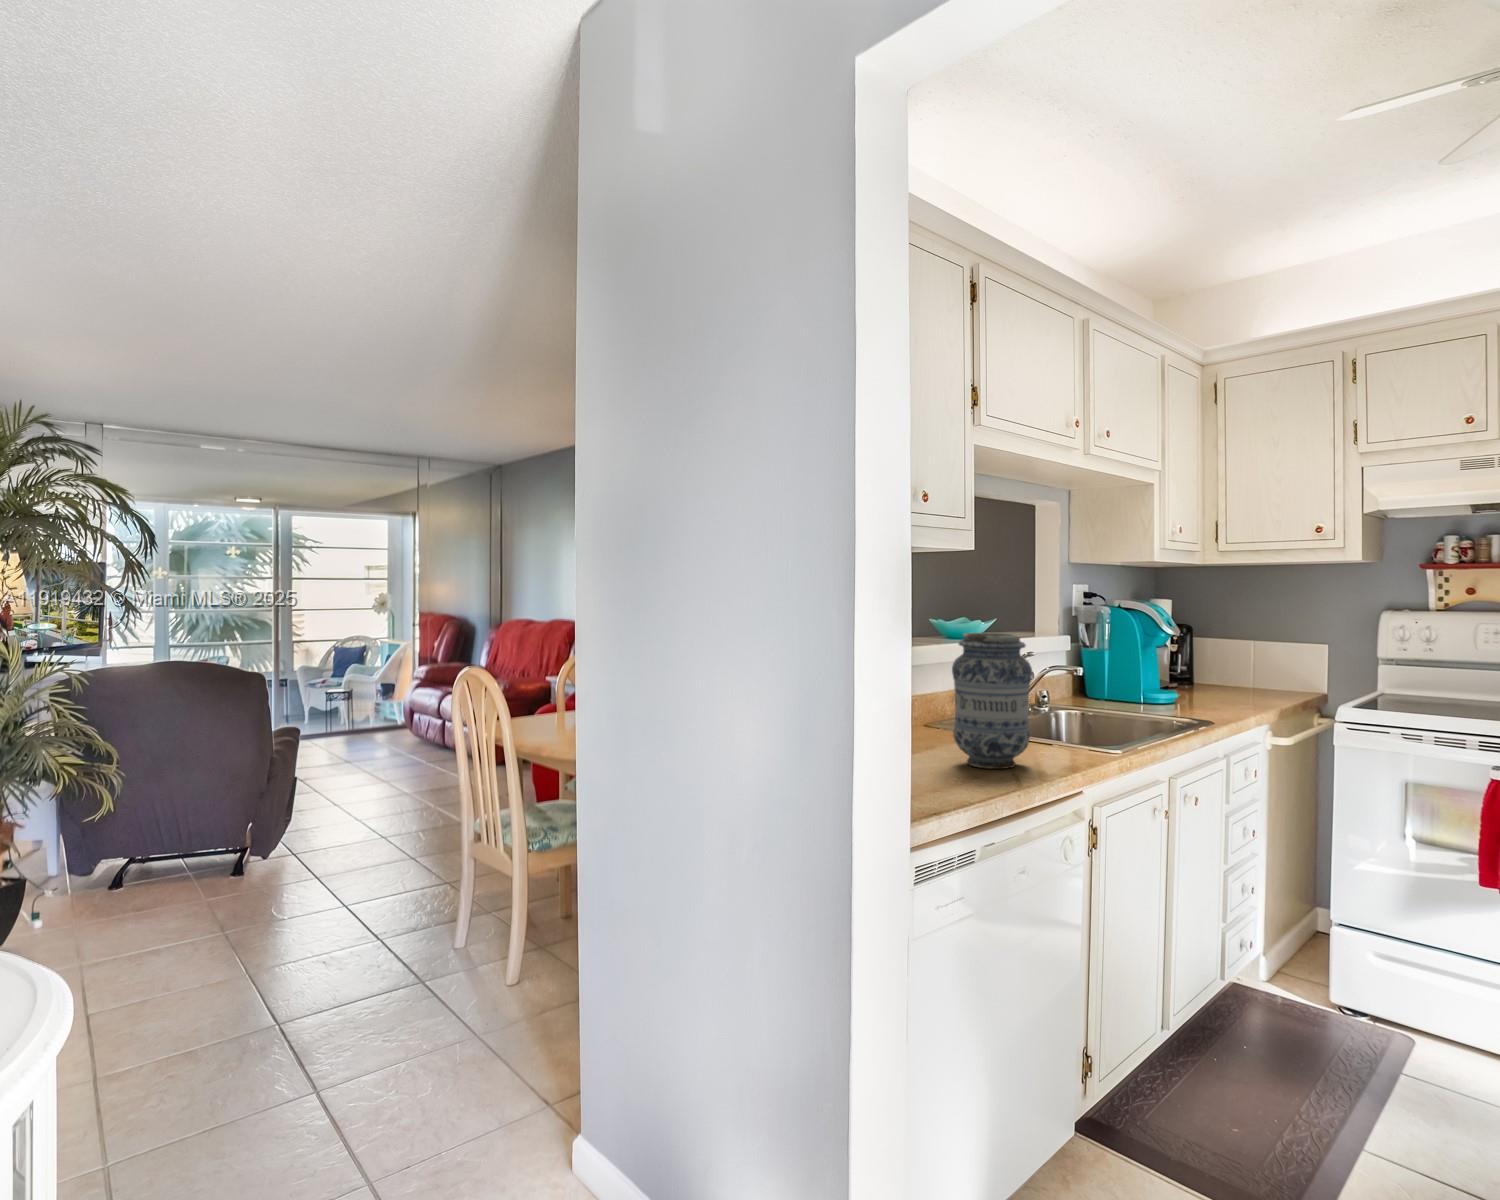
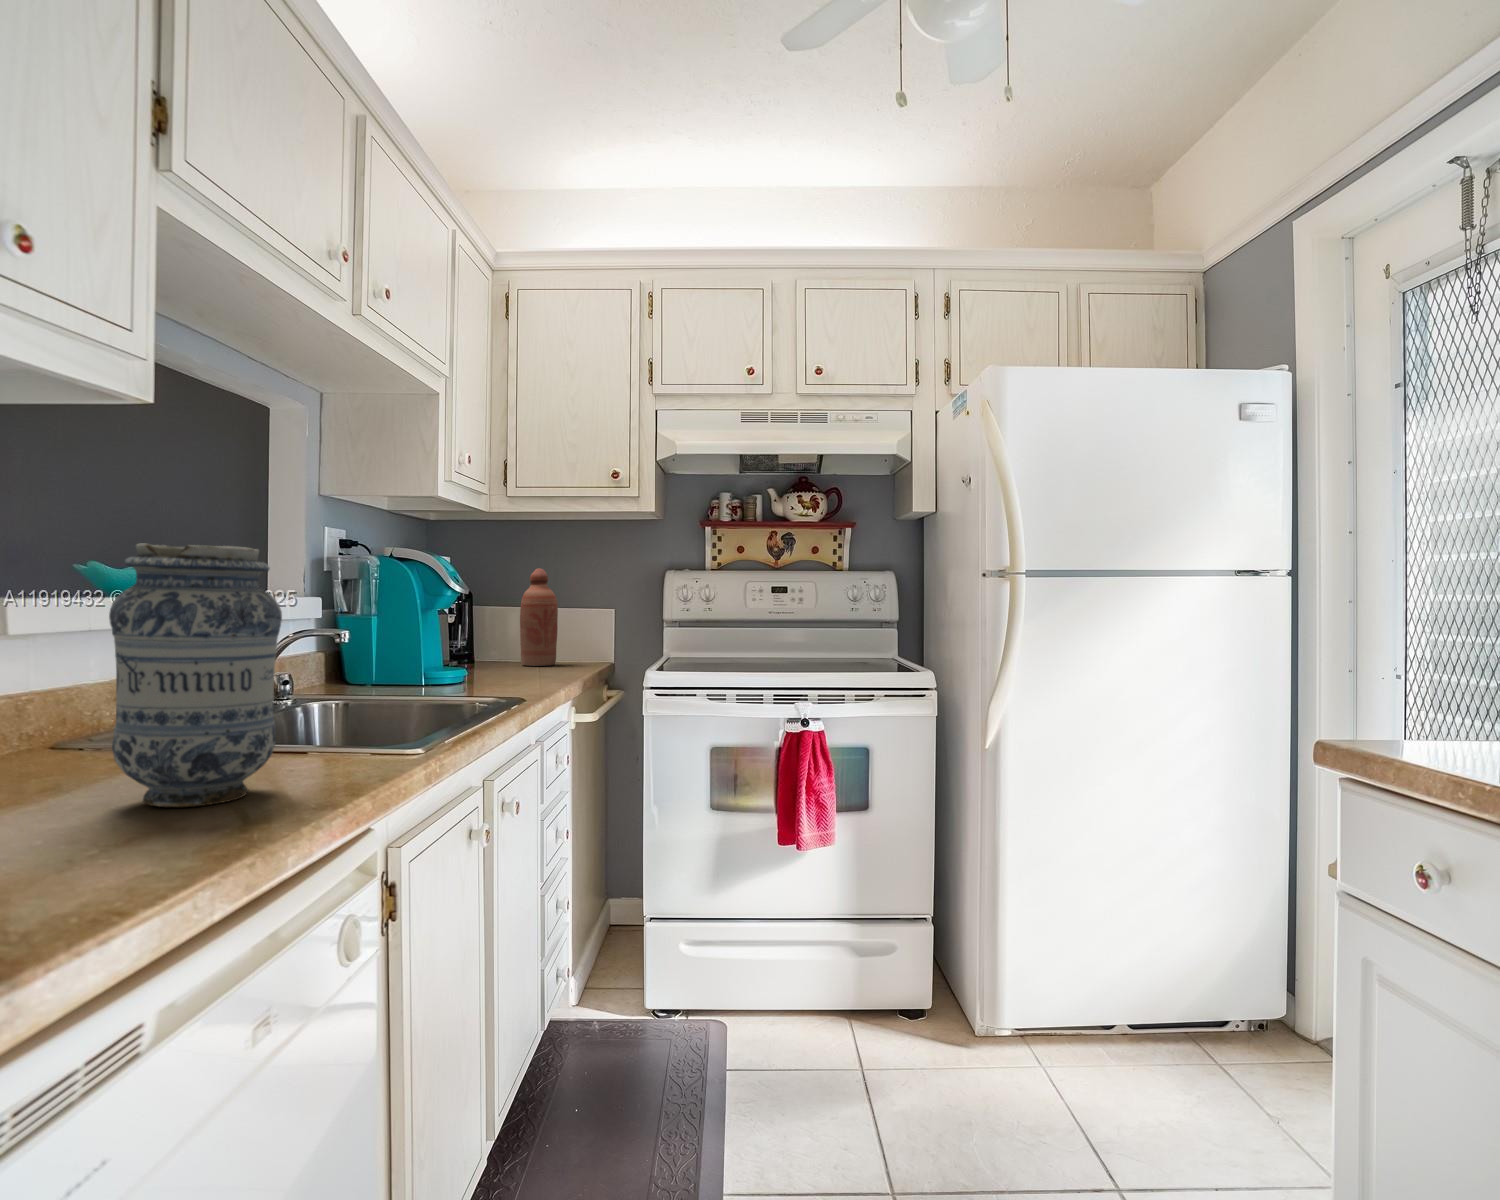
bottle: none [1233,609,1268,690] -> present [520,568,558,666]

